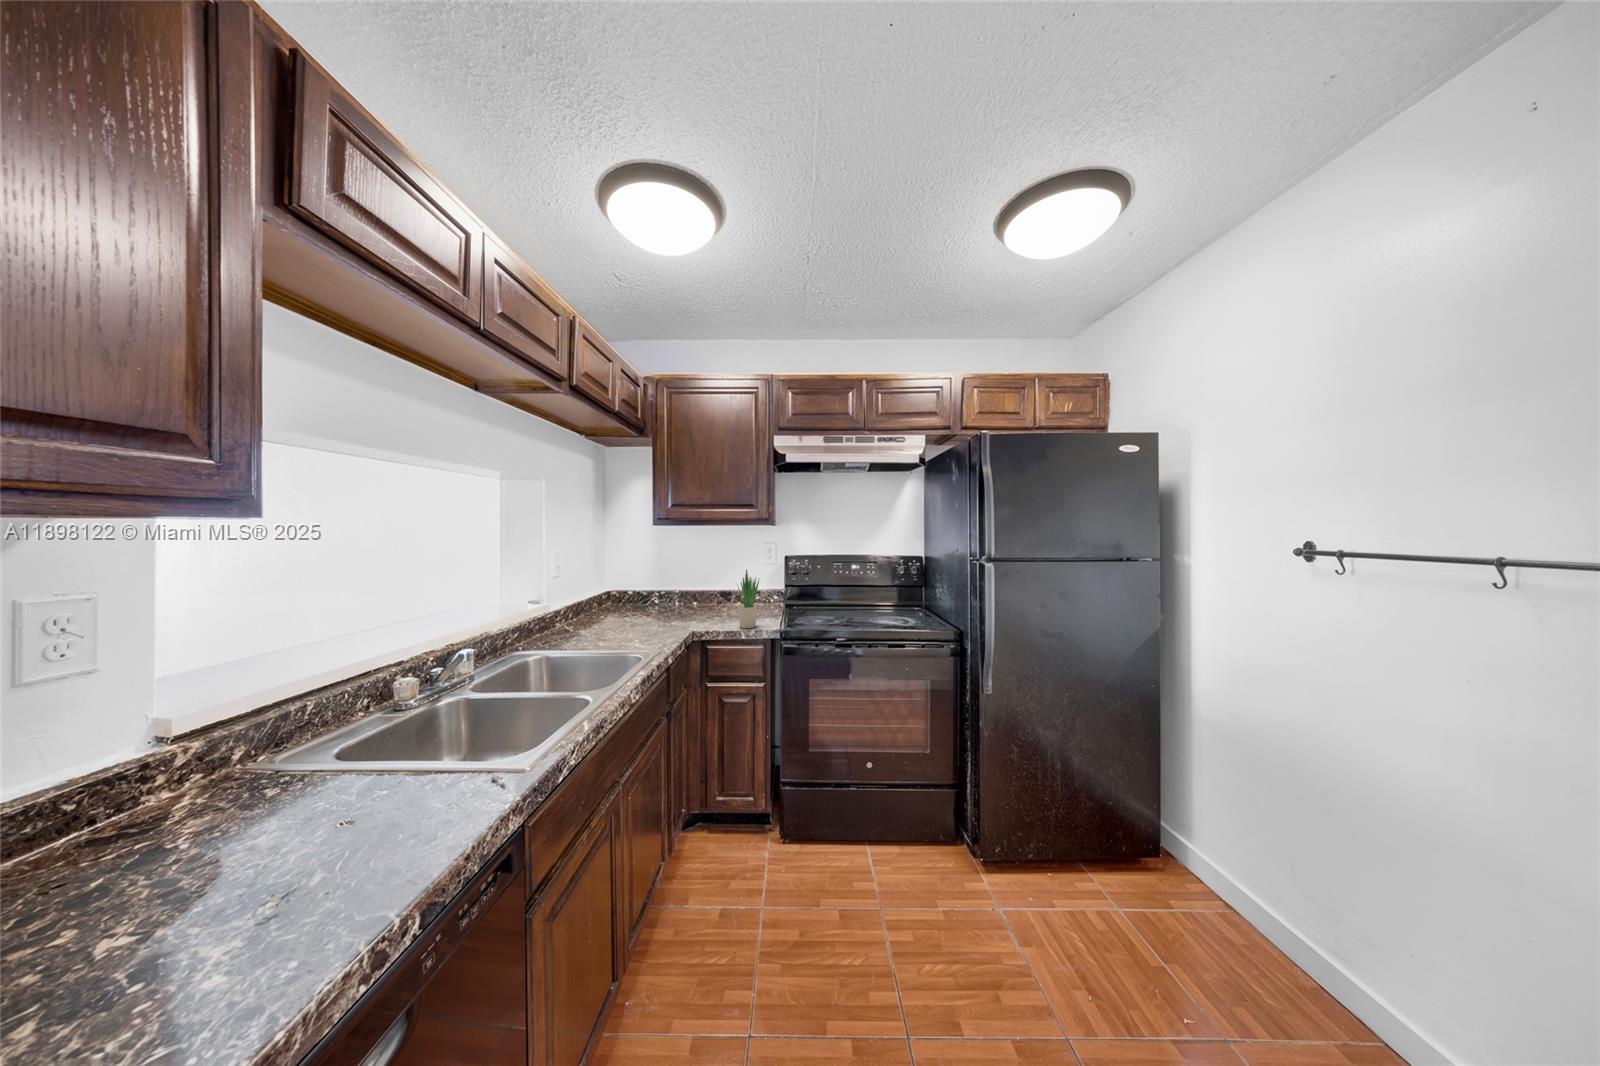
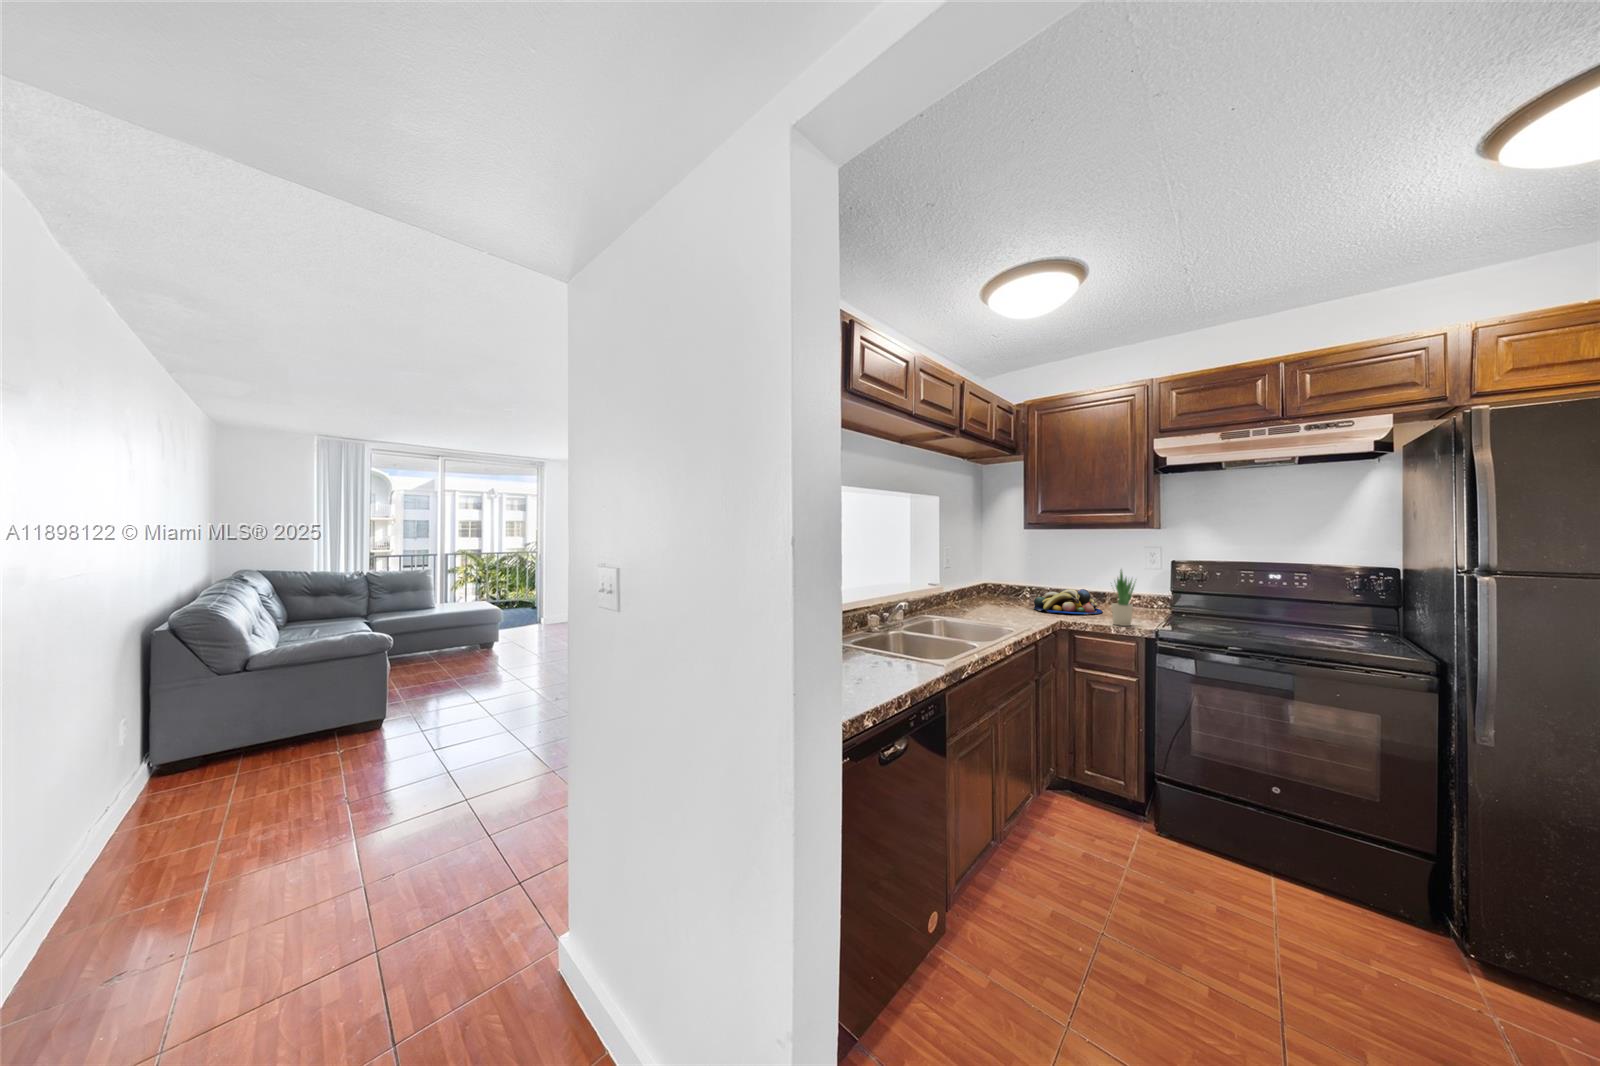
fruit bowl: none [661,589,728,619] -> present [1034,589,1103,614]

